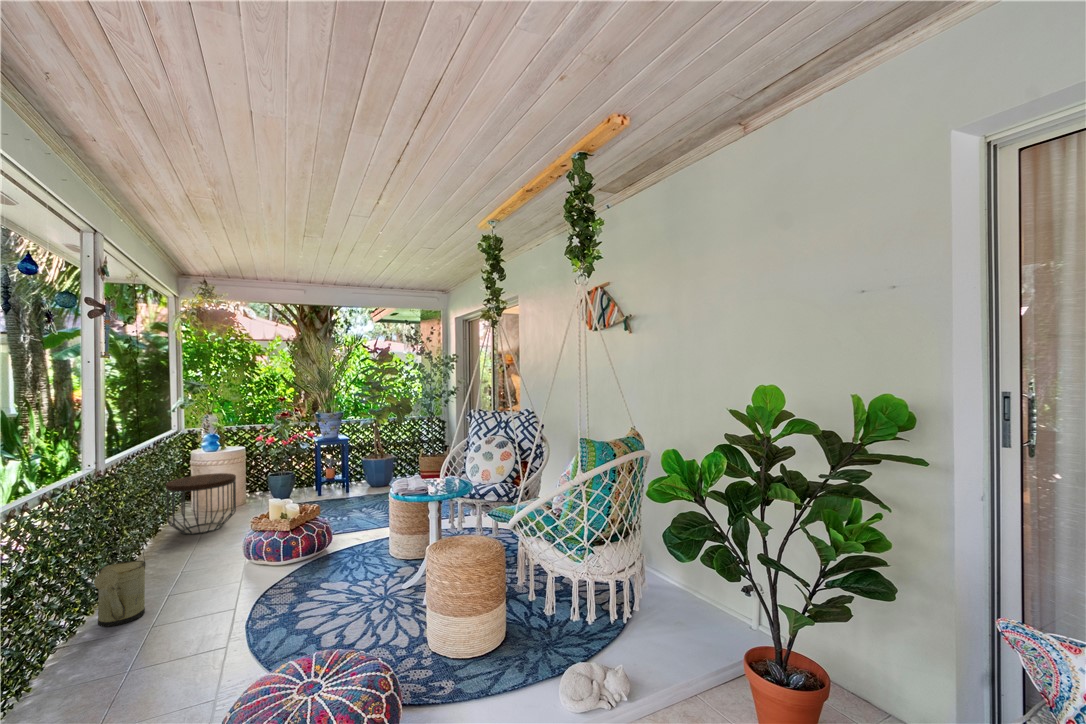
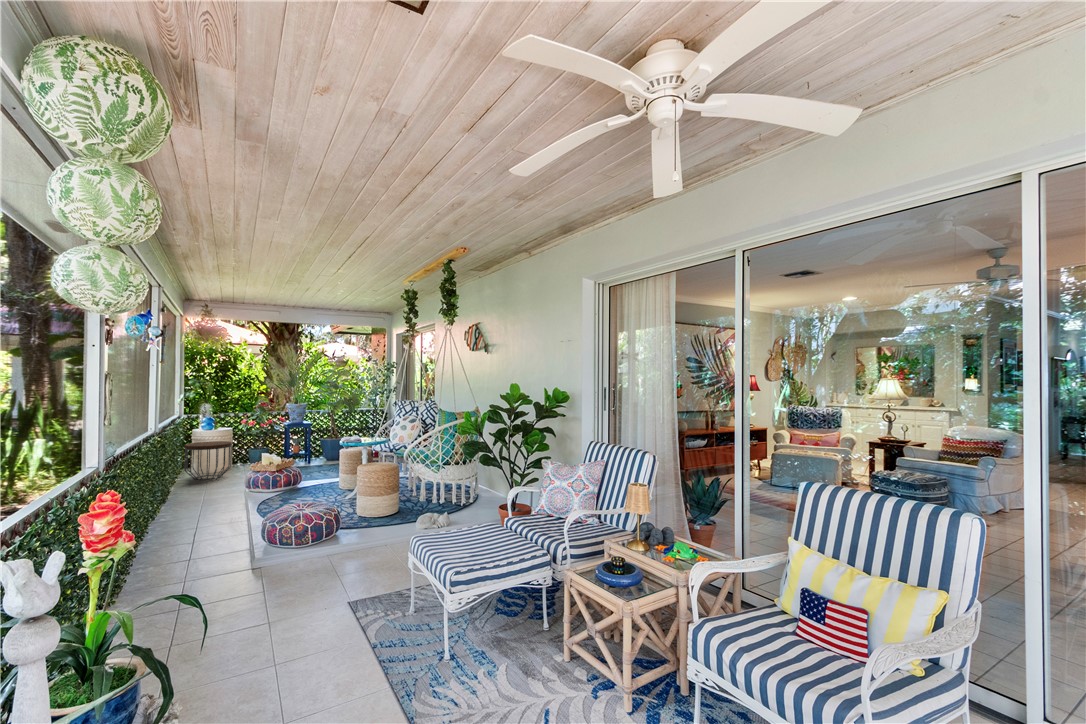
watering can: present [94,546,146,627] -> none [169,467,195,509]

